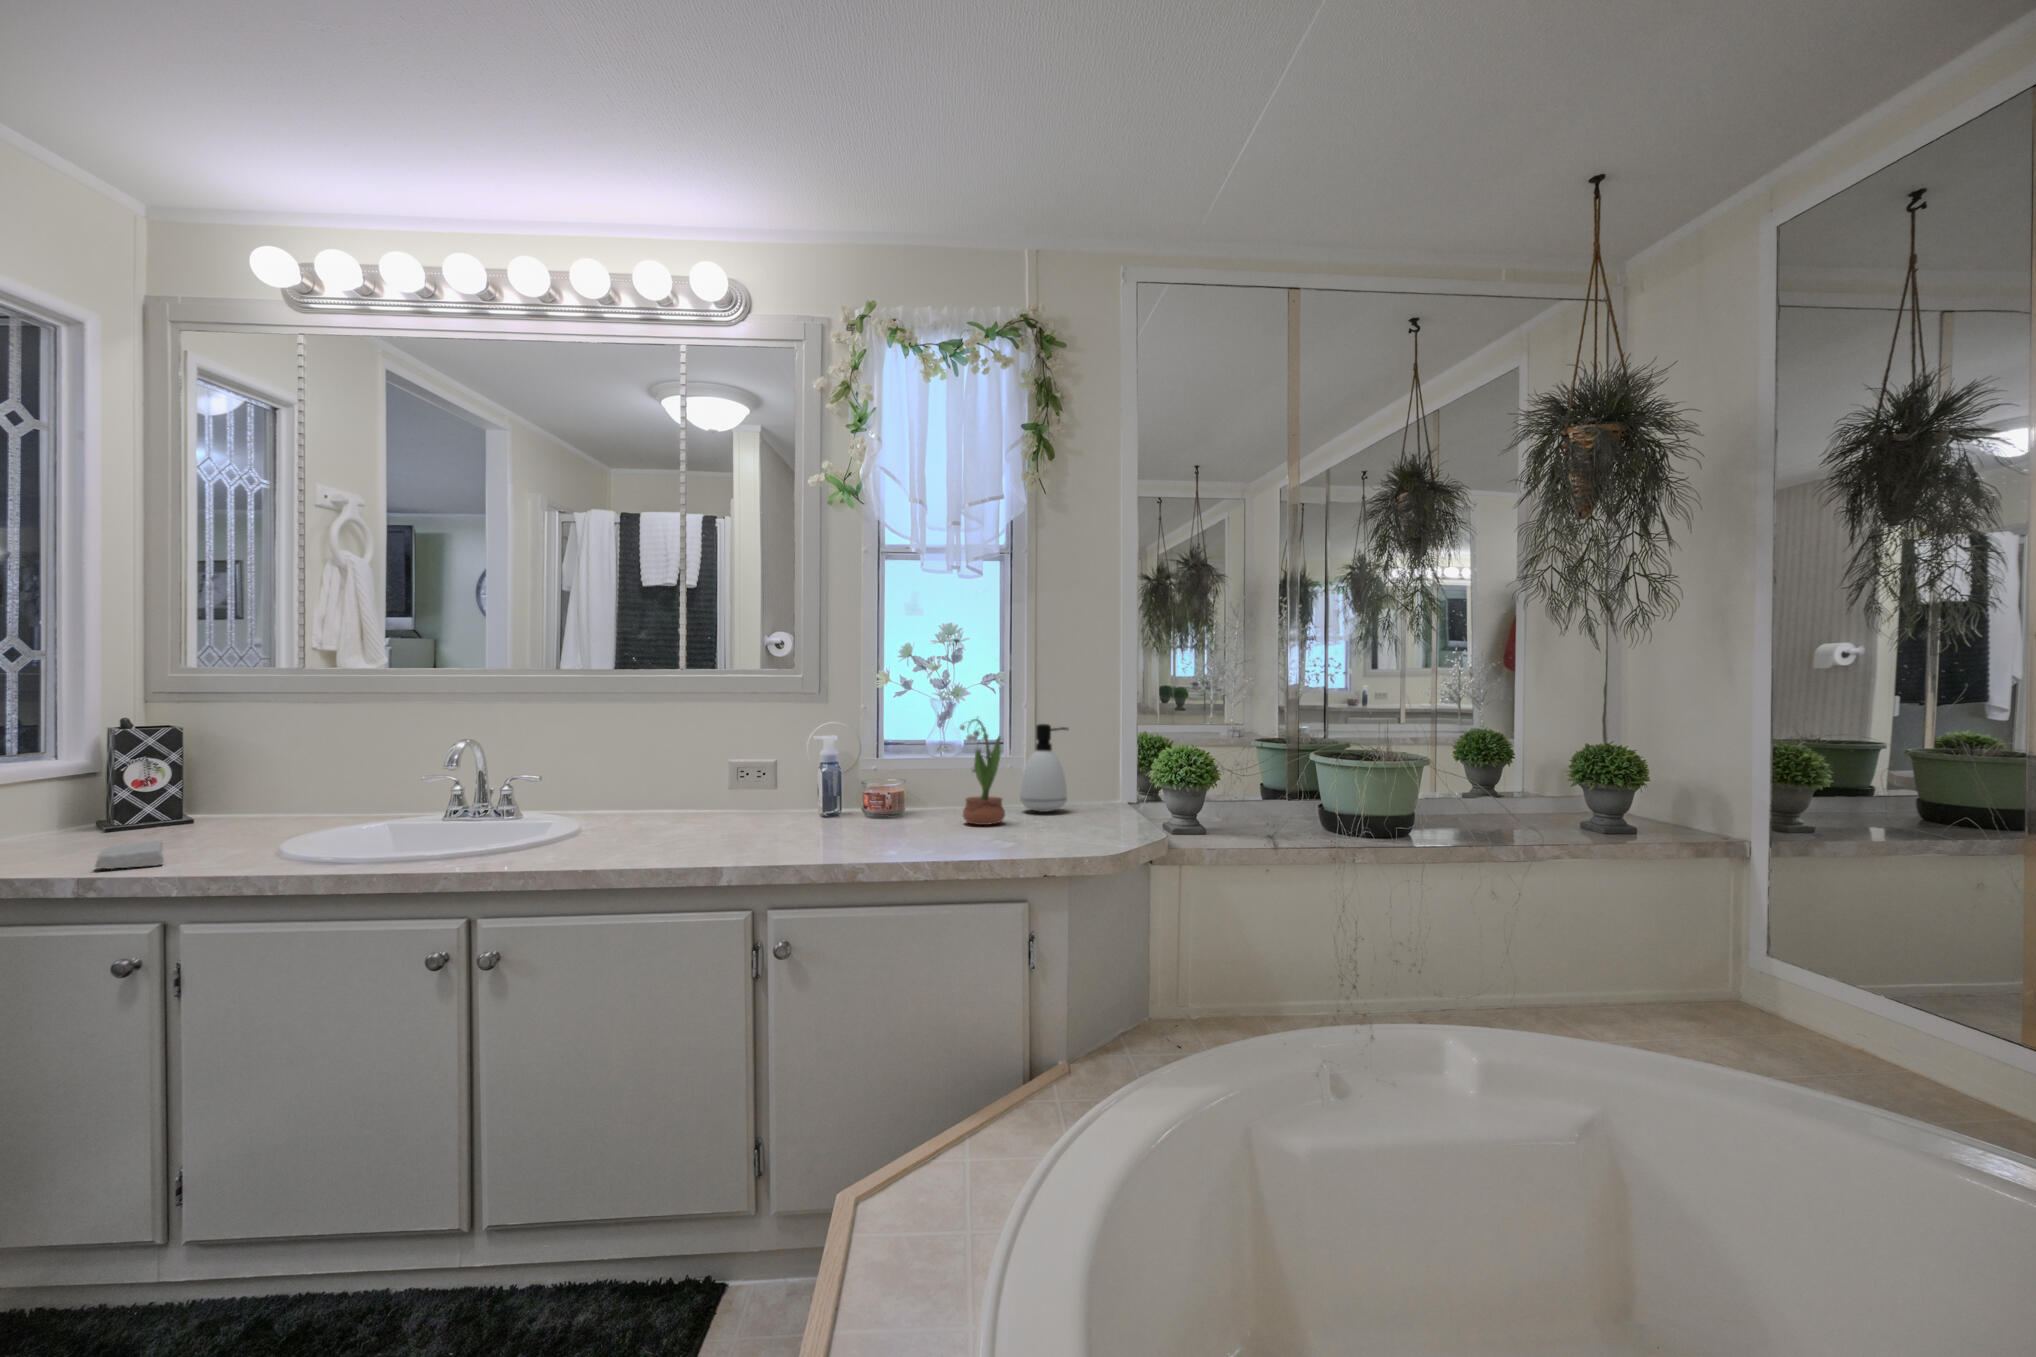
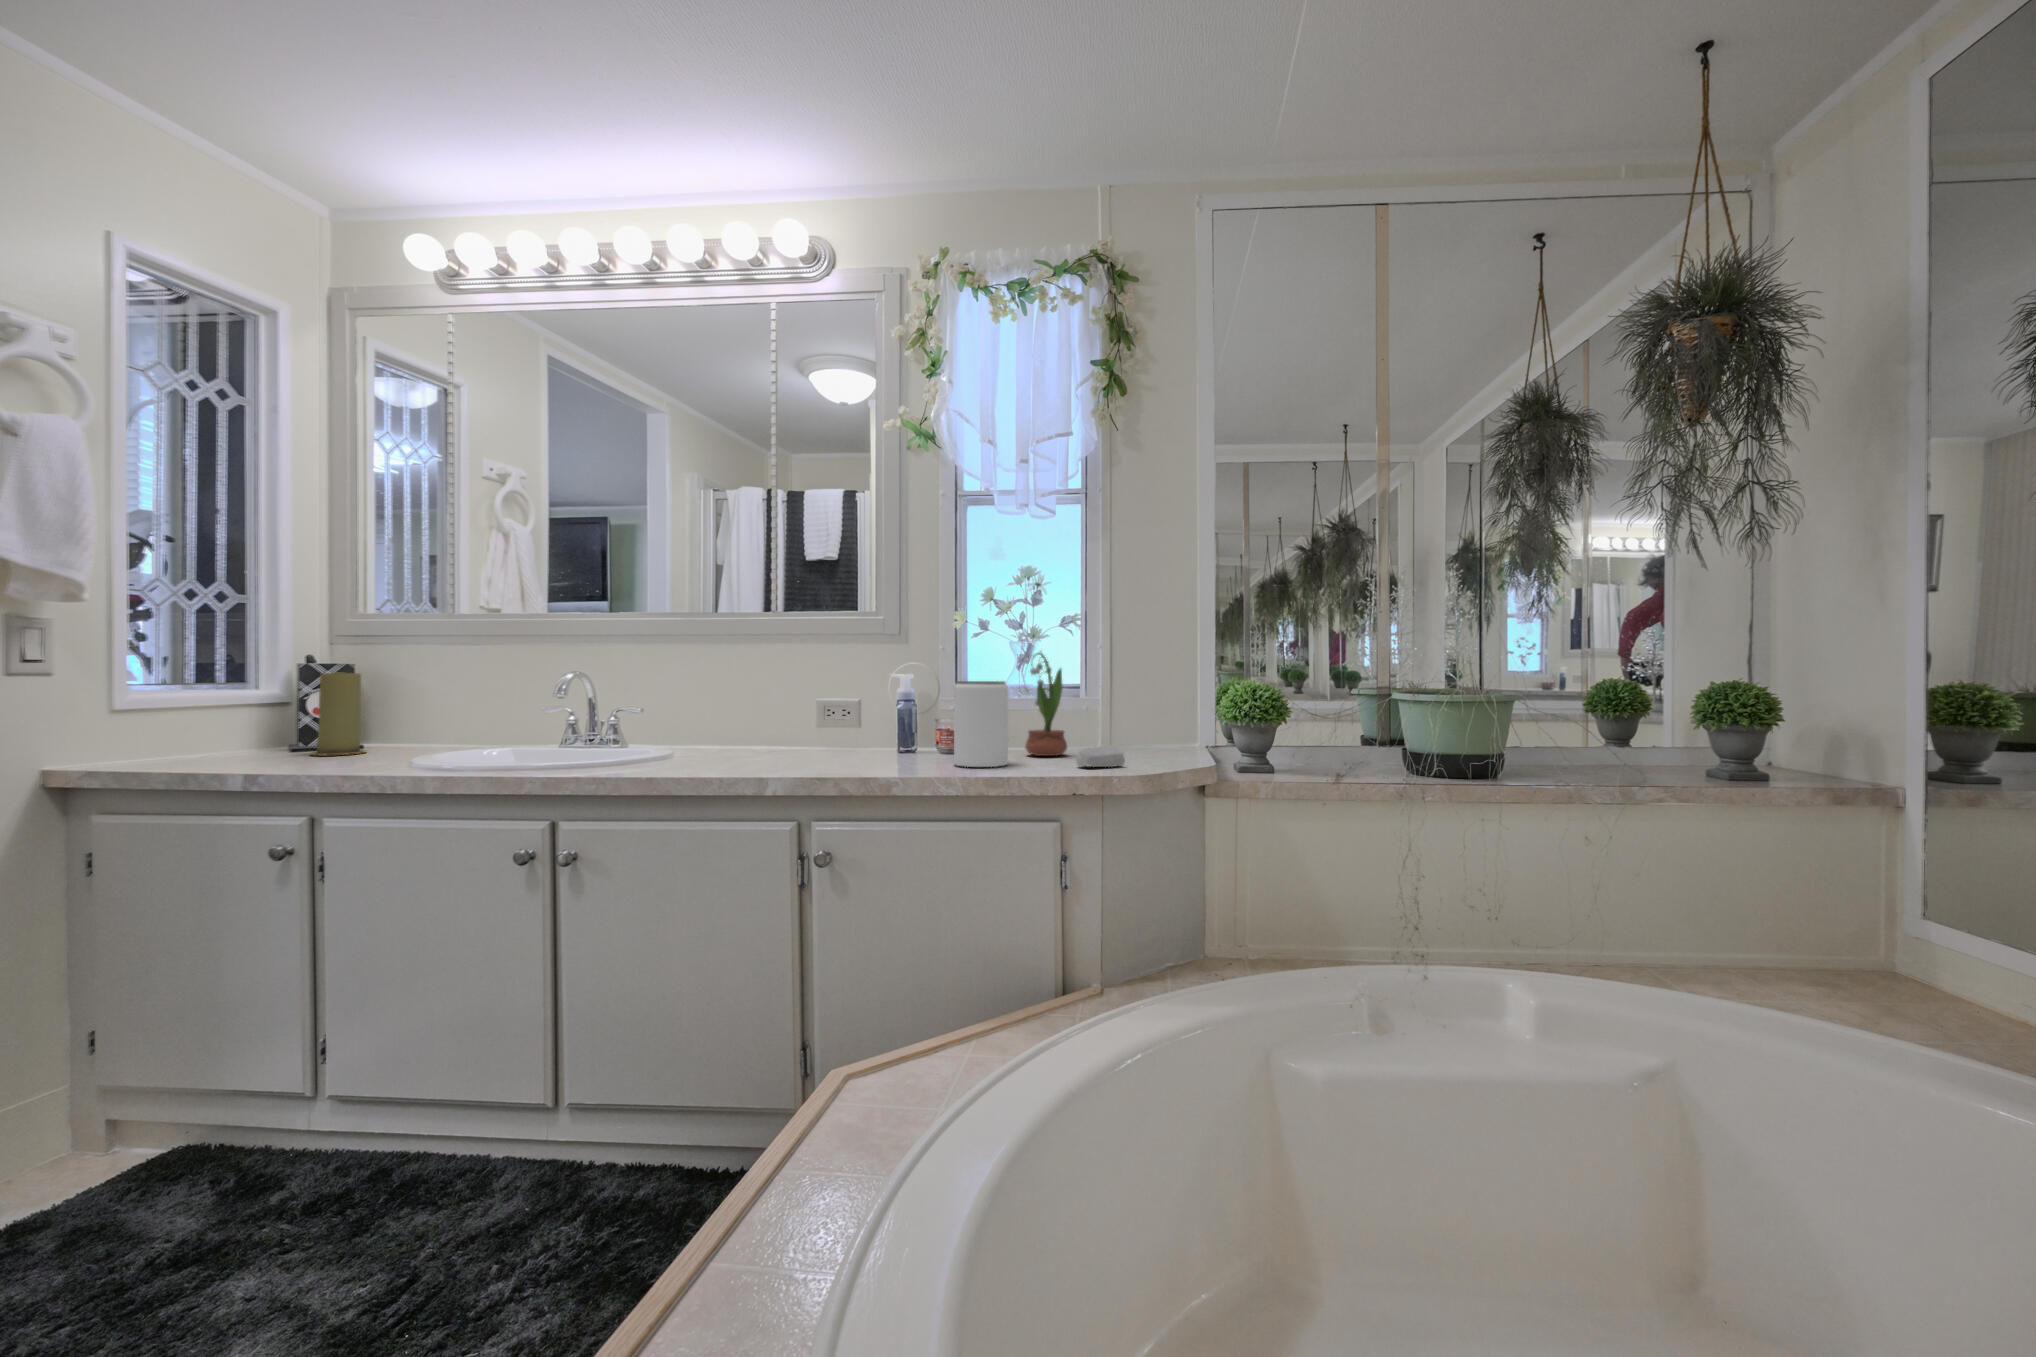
soap dispenser: present [1020,724,1068,812] -> none [1089,661,1138,748]
candle: none [132,746,203,844] -> present [310,672,366,755]
jar: none [898,752,954,842] -> present [954,681,1008,767]
soap bar: present [95,840,164,869] -> present [1077,745,1125,767]

